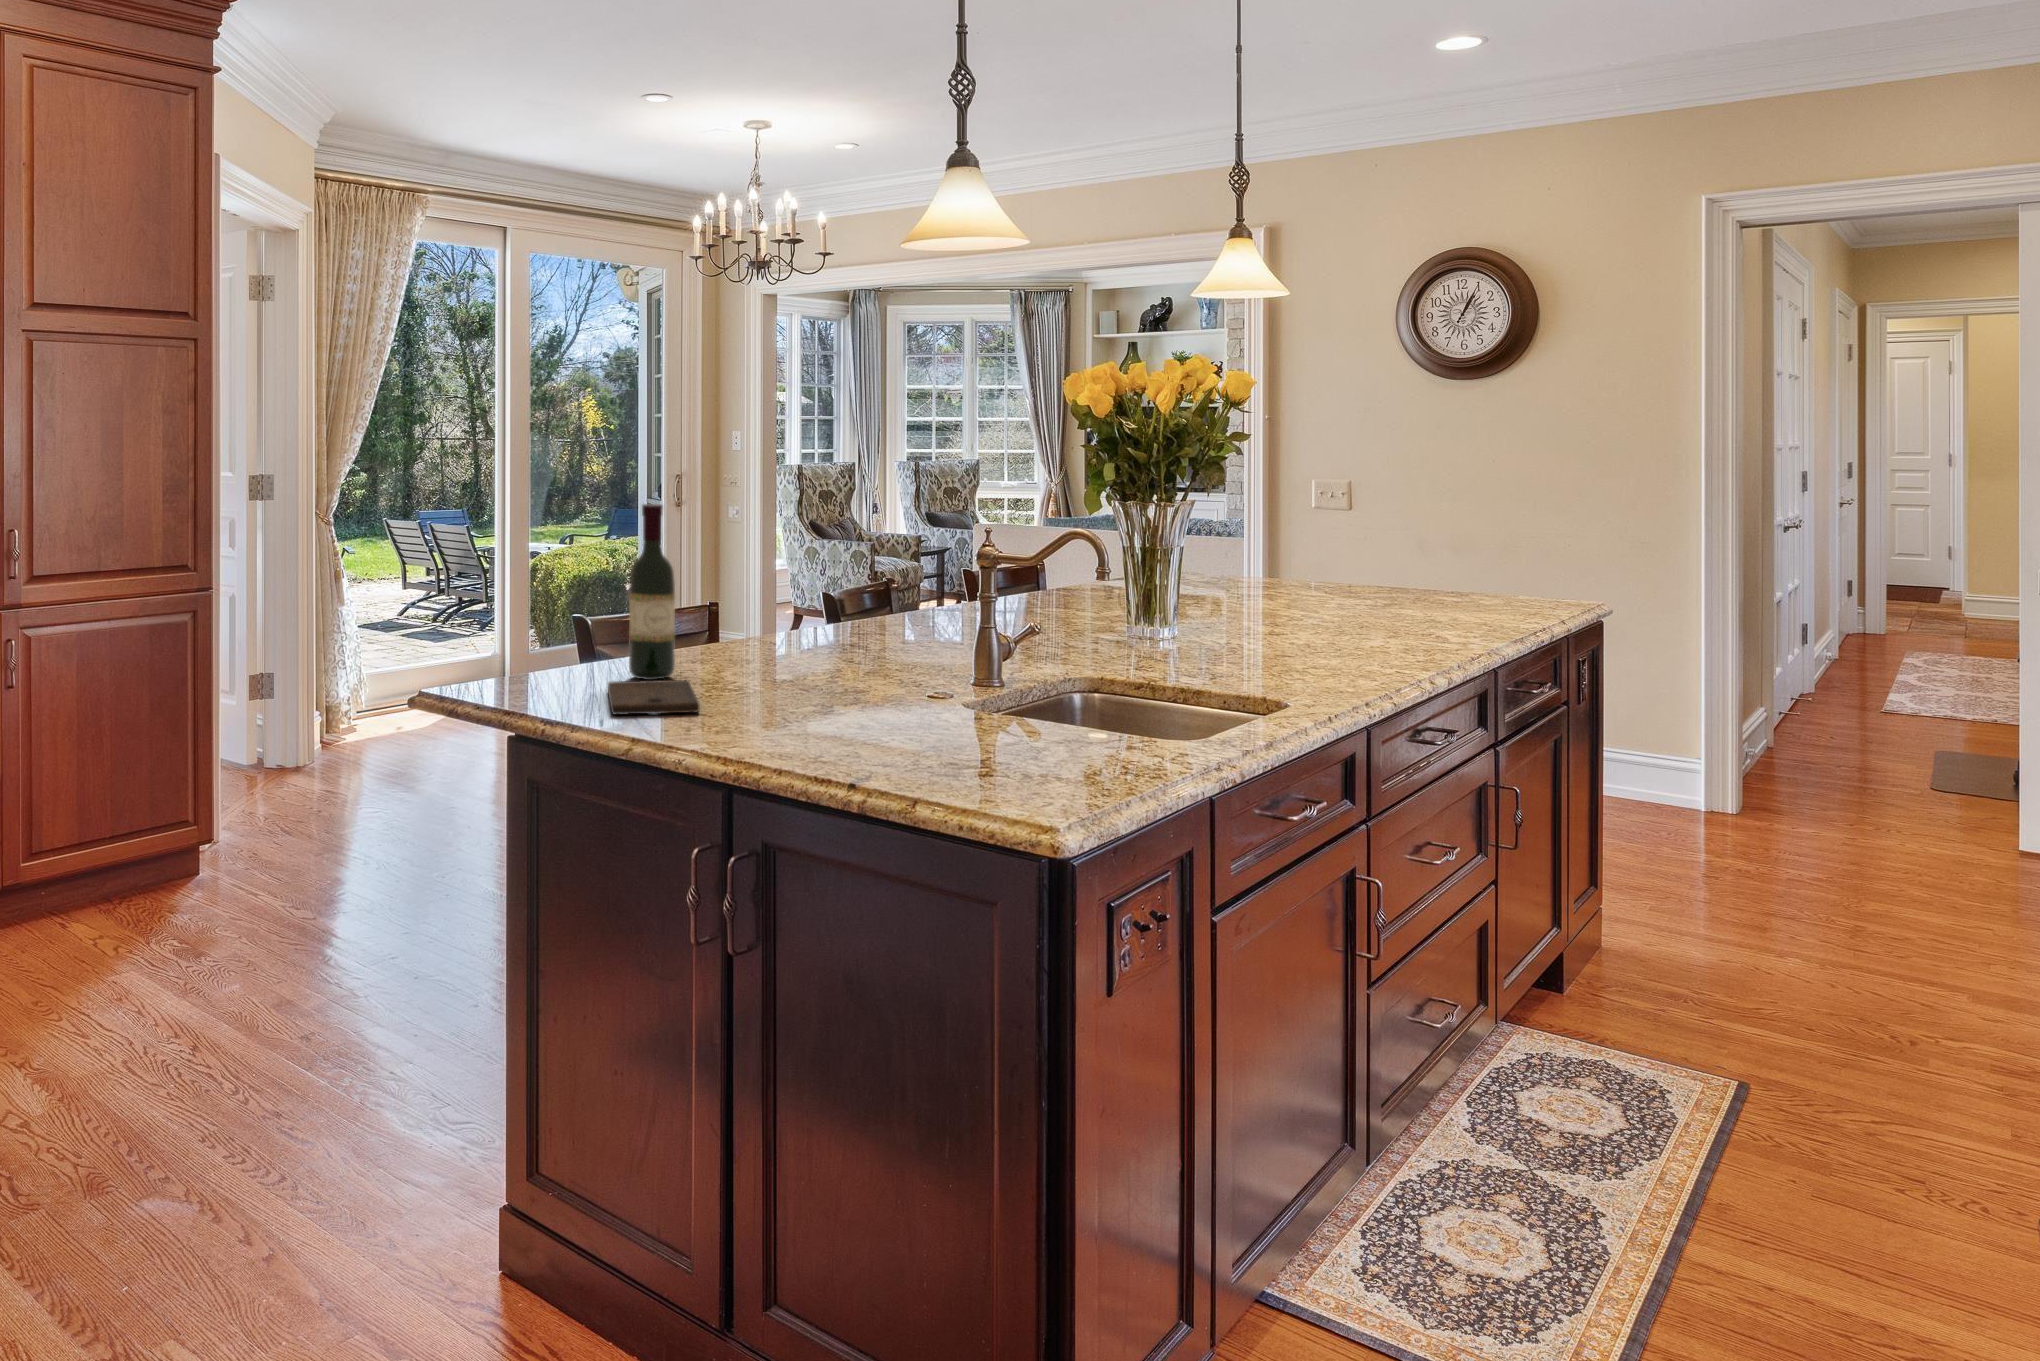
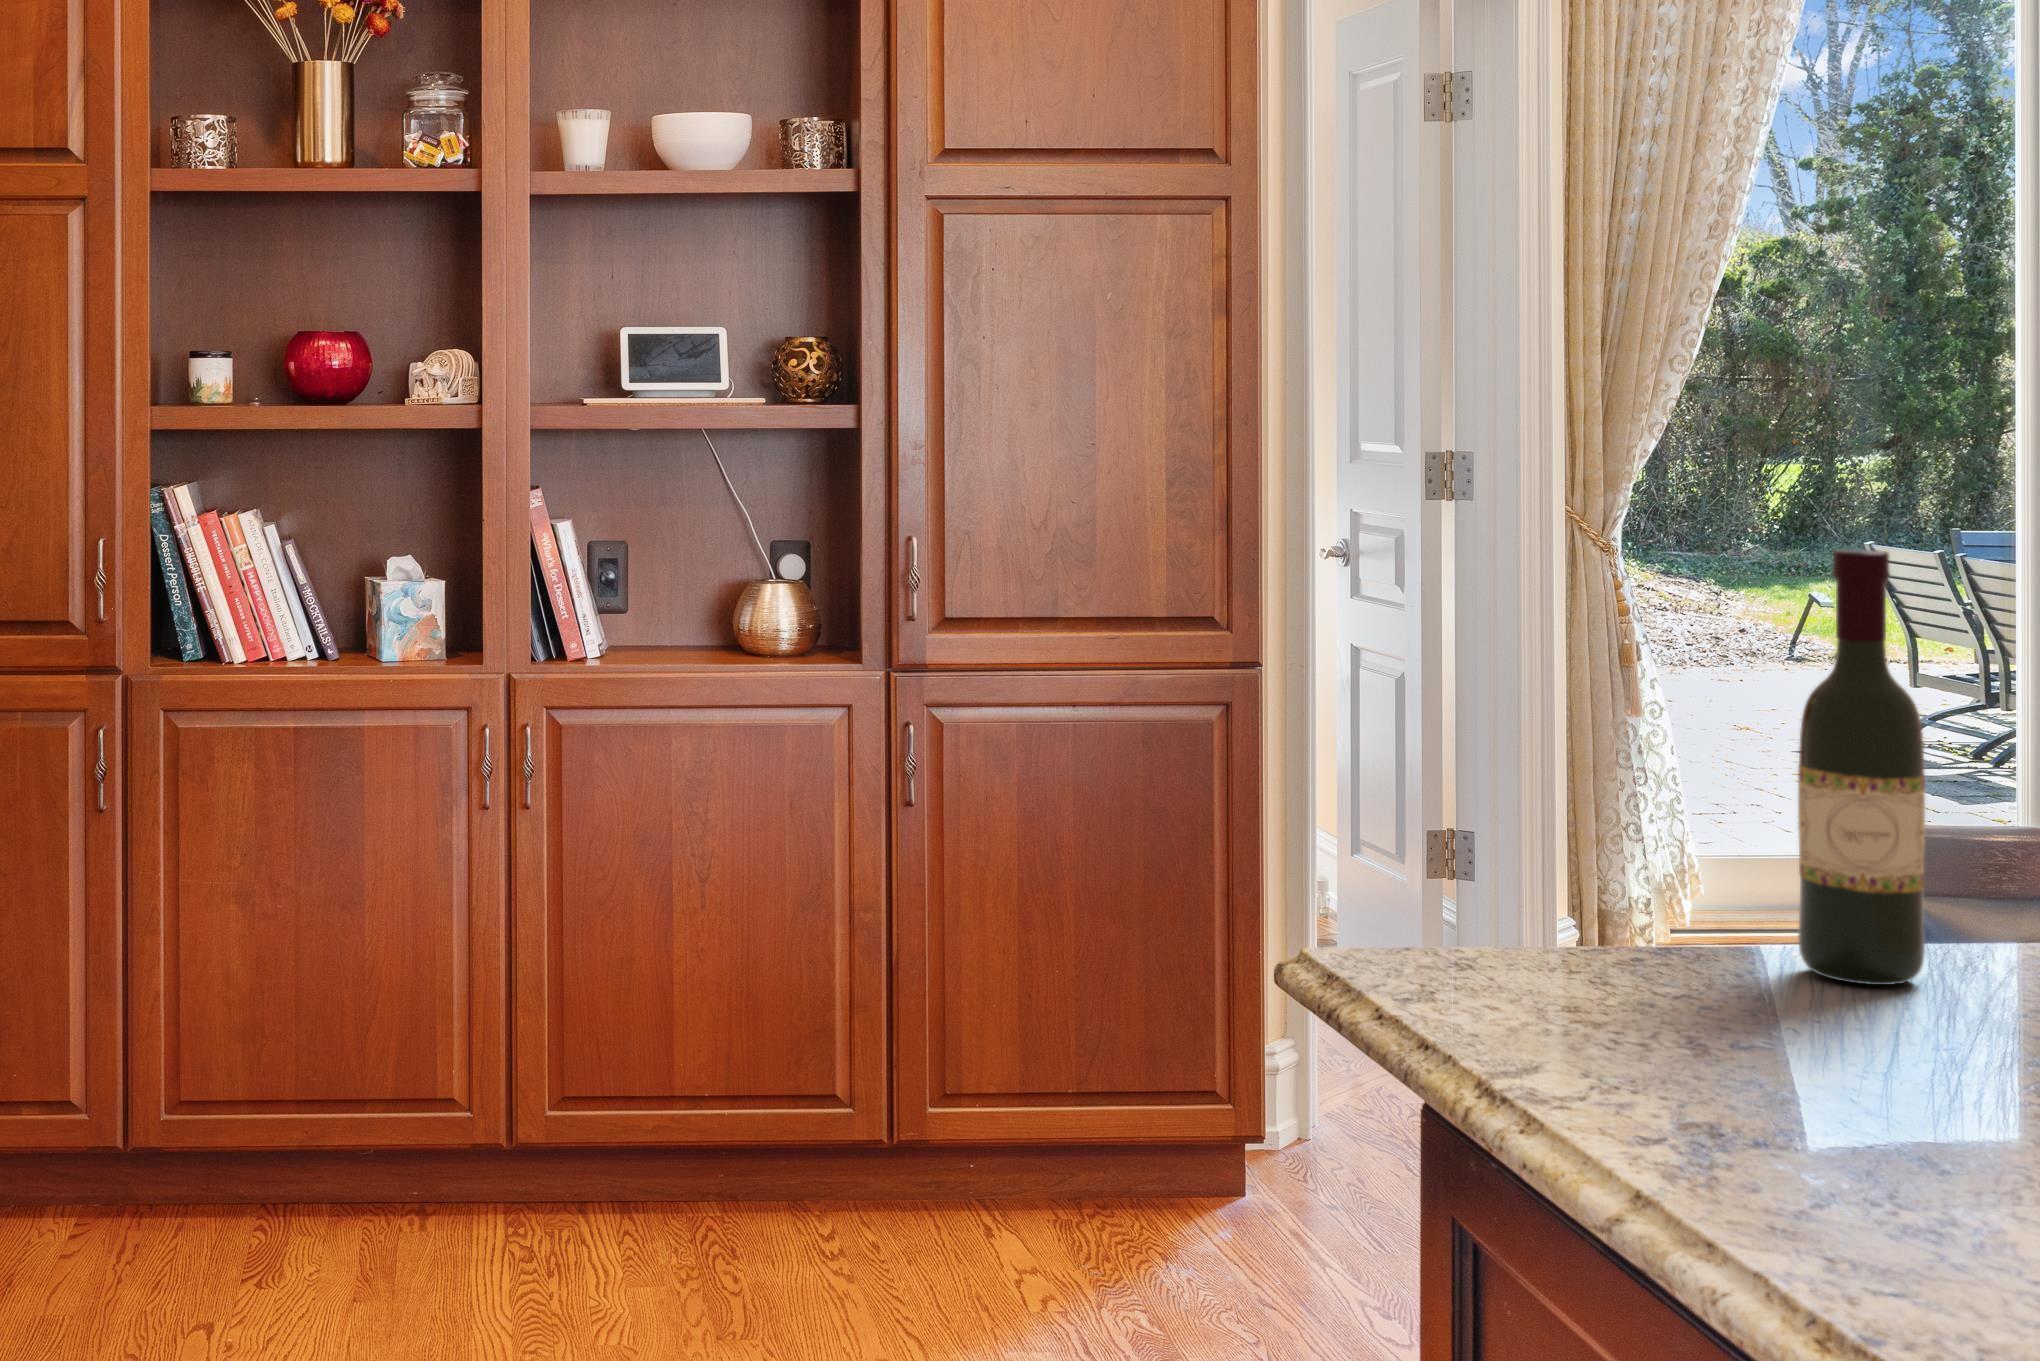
cutting board: present [608,680,700,715] -> none [1618,972,1914,1092]

